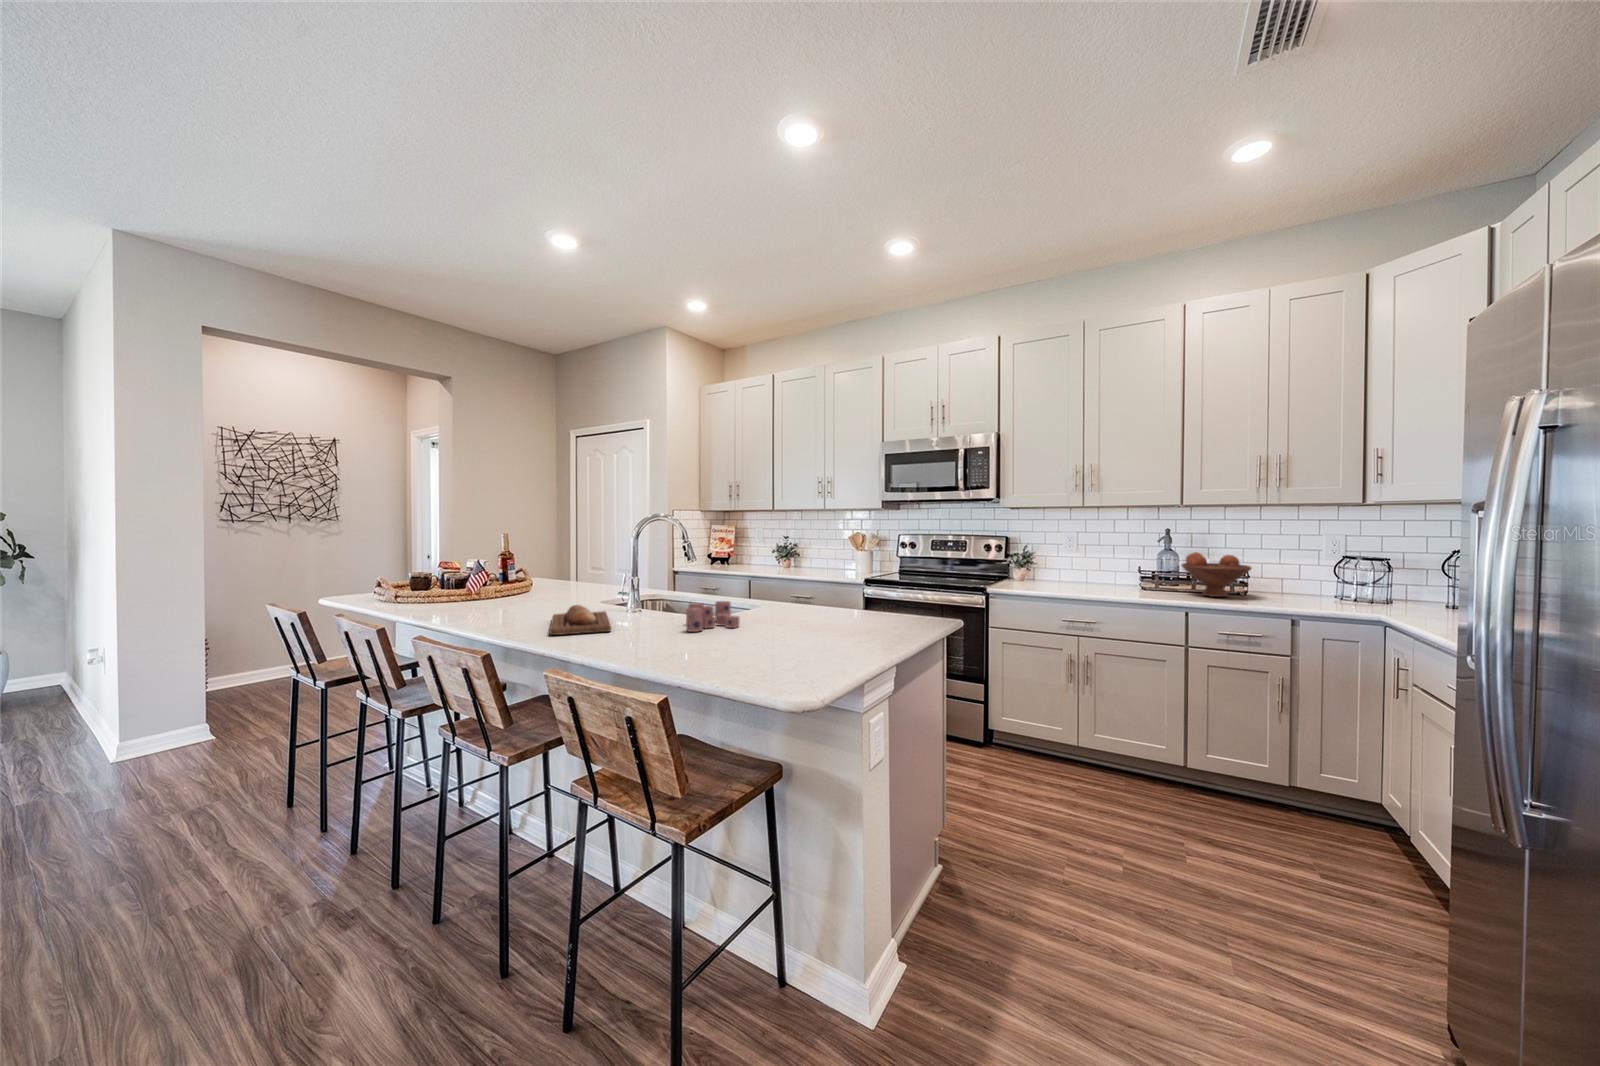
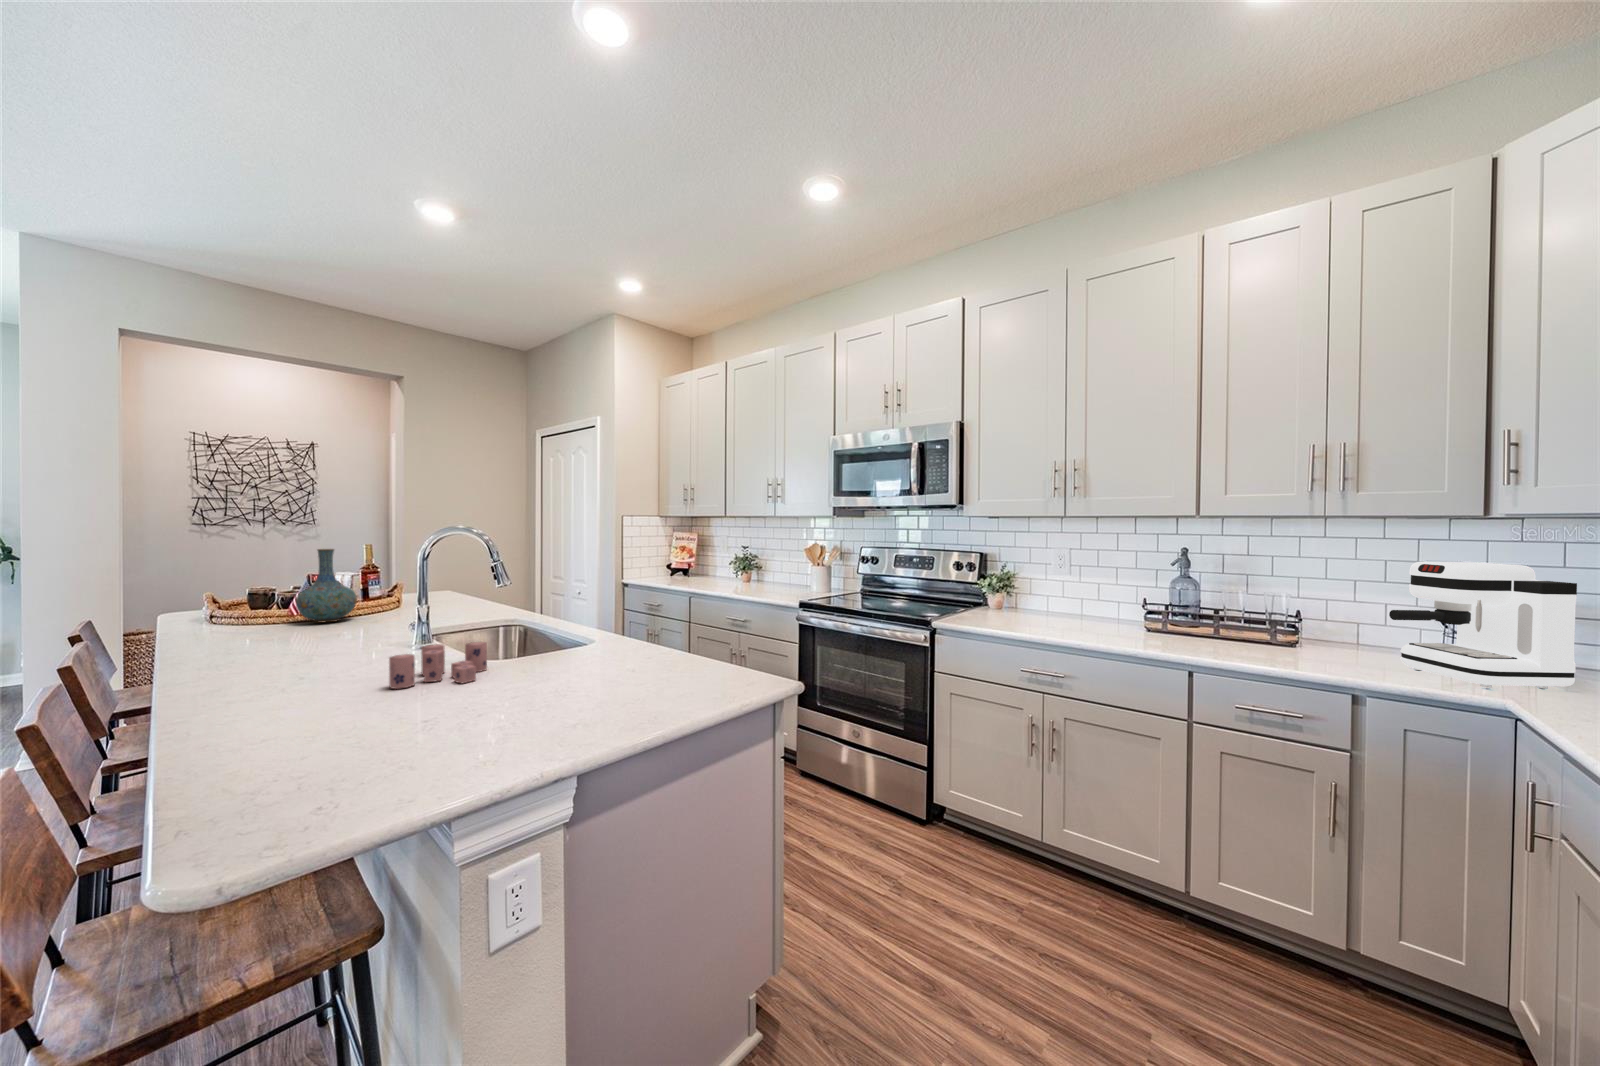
coffee maker: none [1312,534,1418,611] -> present [1389,562,1577,688]
vase: none [484,537,529,599] -> present [296,549,357,623]
fruit bowl: present [1181,552,1251,597] -> none [1195,582,1299,649]
bread loaf: present [550,605,611,635] -> none [210,640,362,686]

